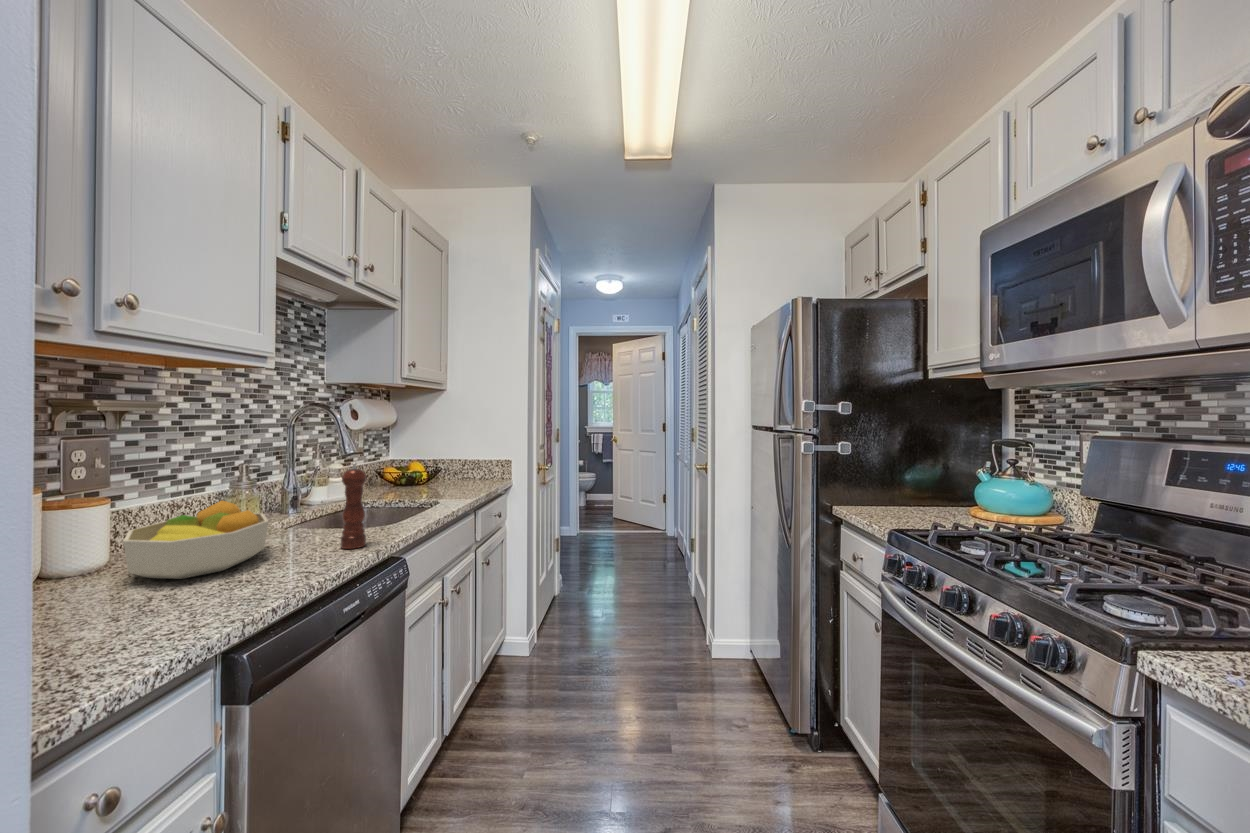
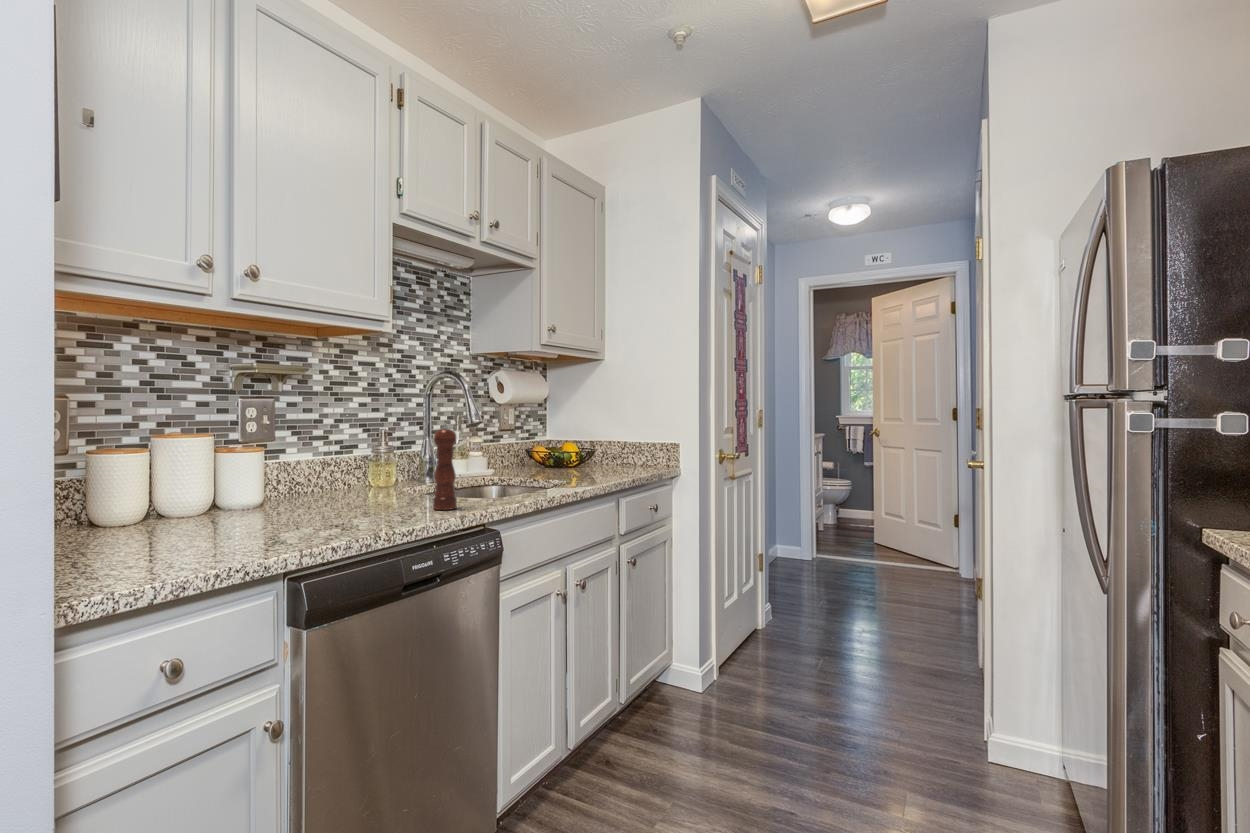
fruit bowl: present [123,501,268,579] -> none [256,456,376,518]

